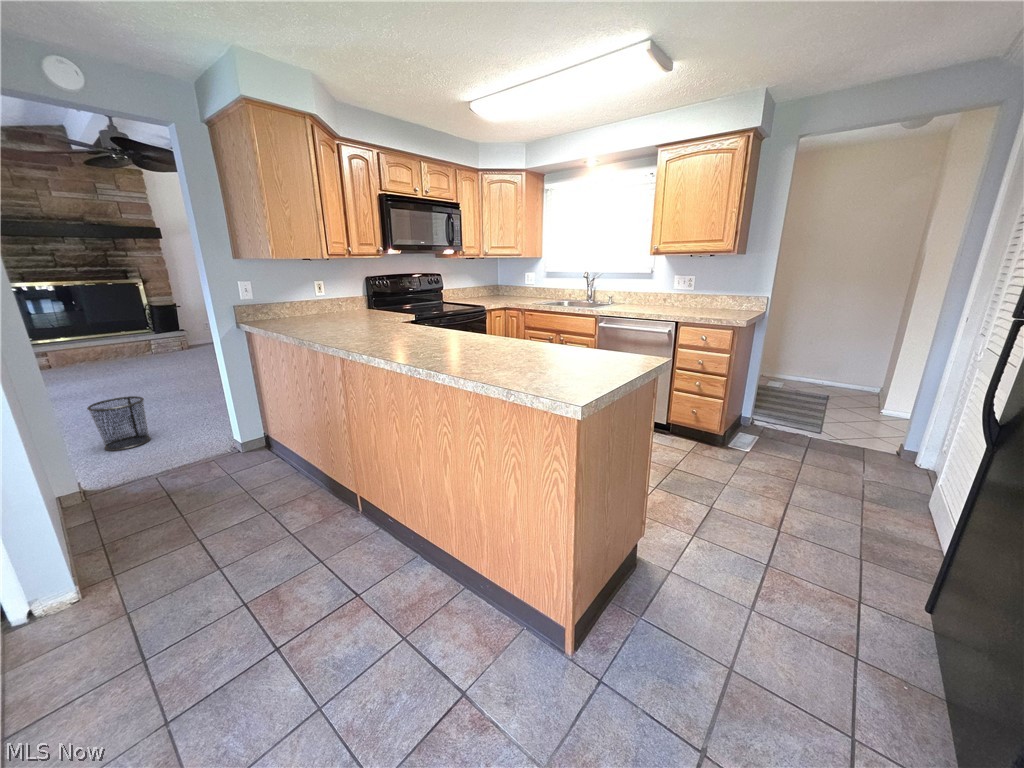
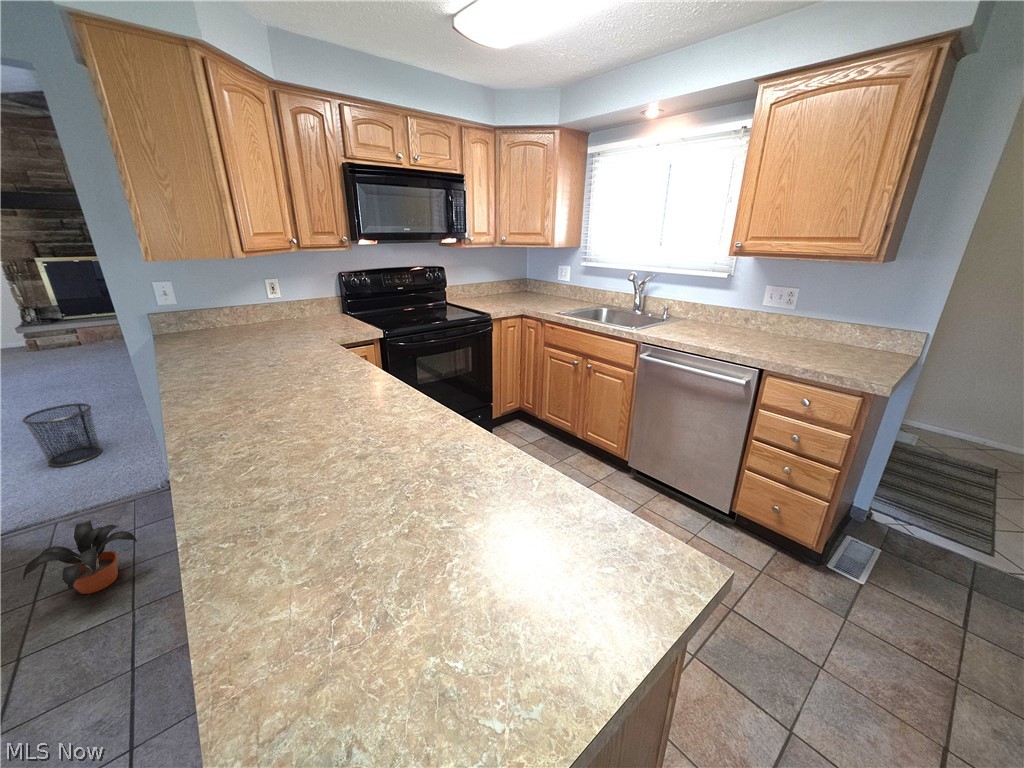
potted plant: none [183,458,255,510] -> present [23,520,137,594]

